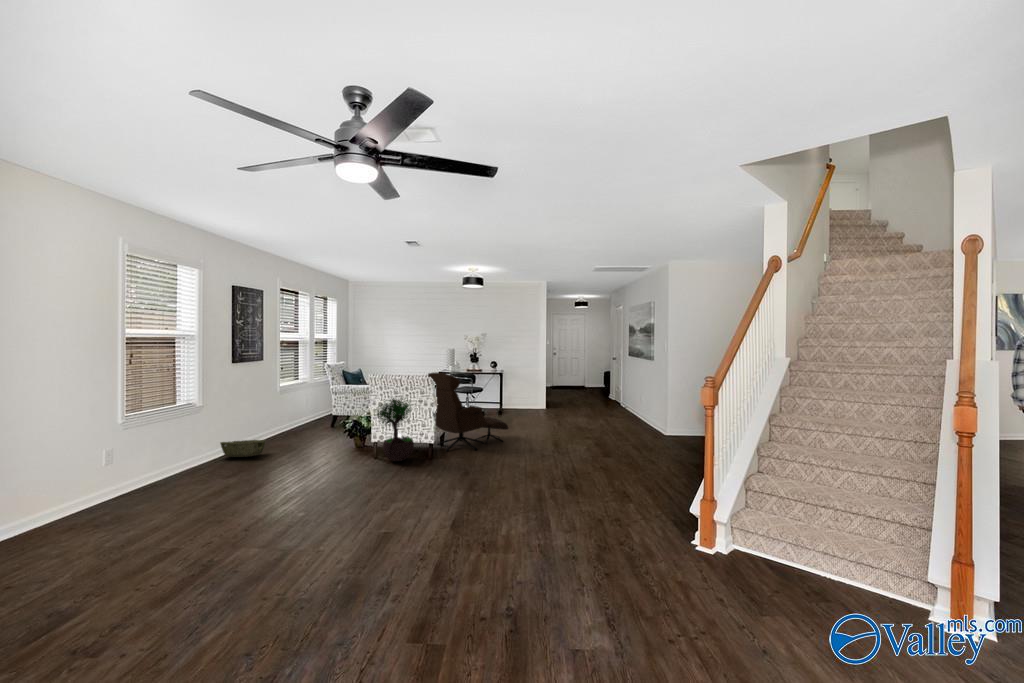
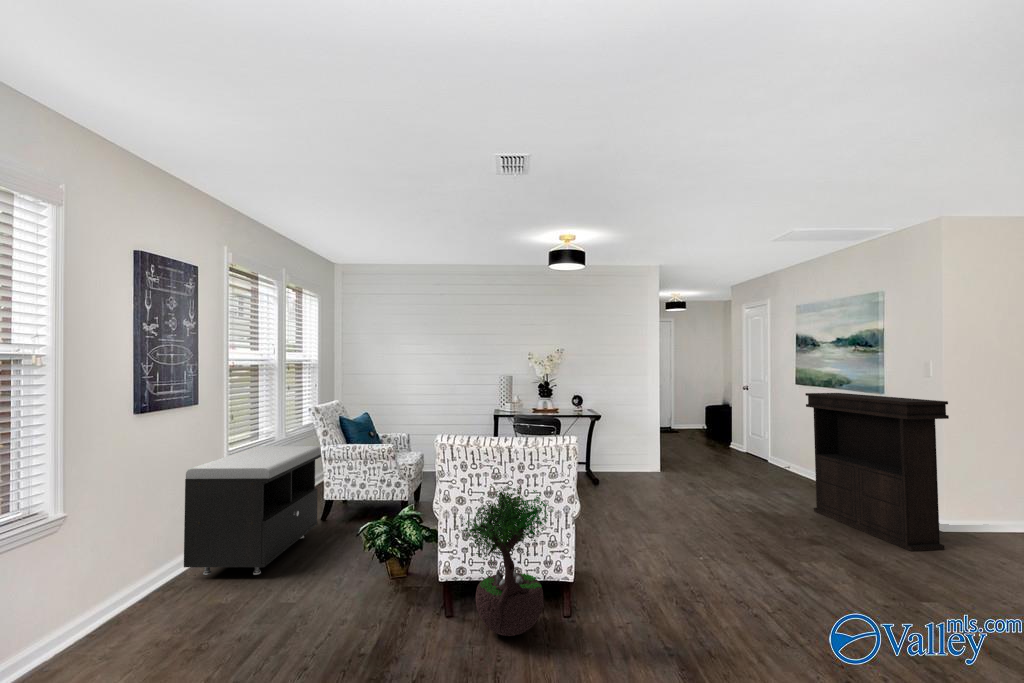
console table: none [603,361,649,442] -> present [805,393,949,551]
lounge chair: present [428,372,508,451] -> none [537,425,683,592]
storage bench: none [257,384,329,443] -> present [184,446,321,575]
woven basket: present [220,440,266,457] -> none [97,584,204,634]

